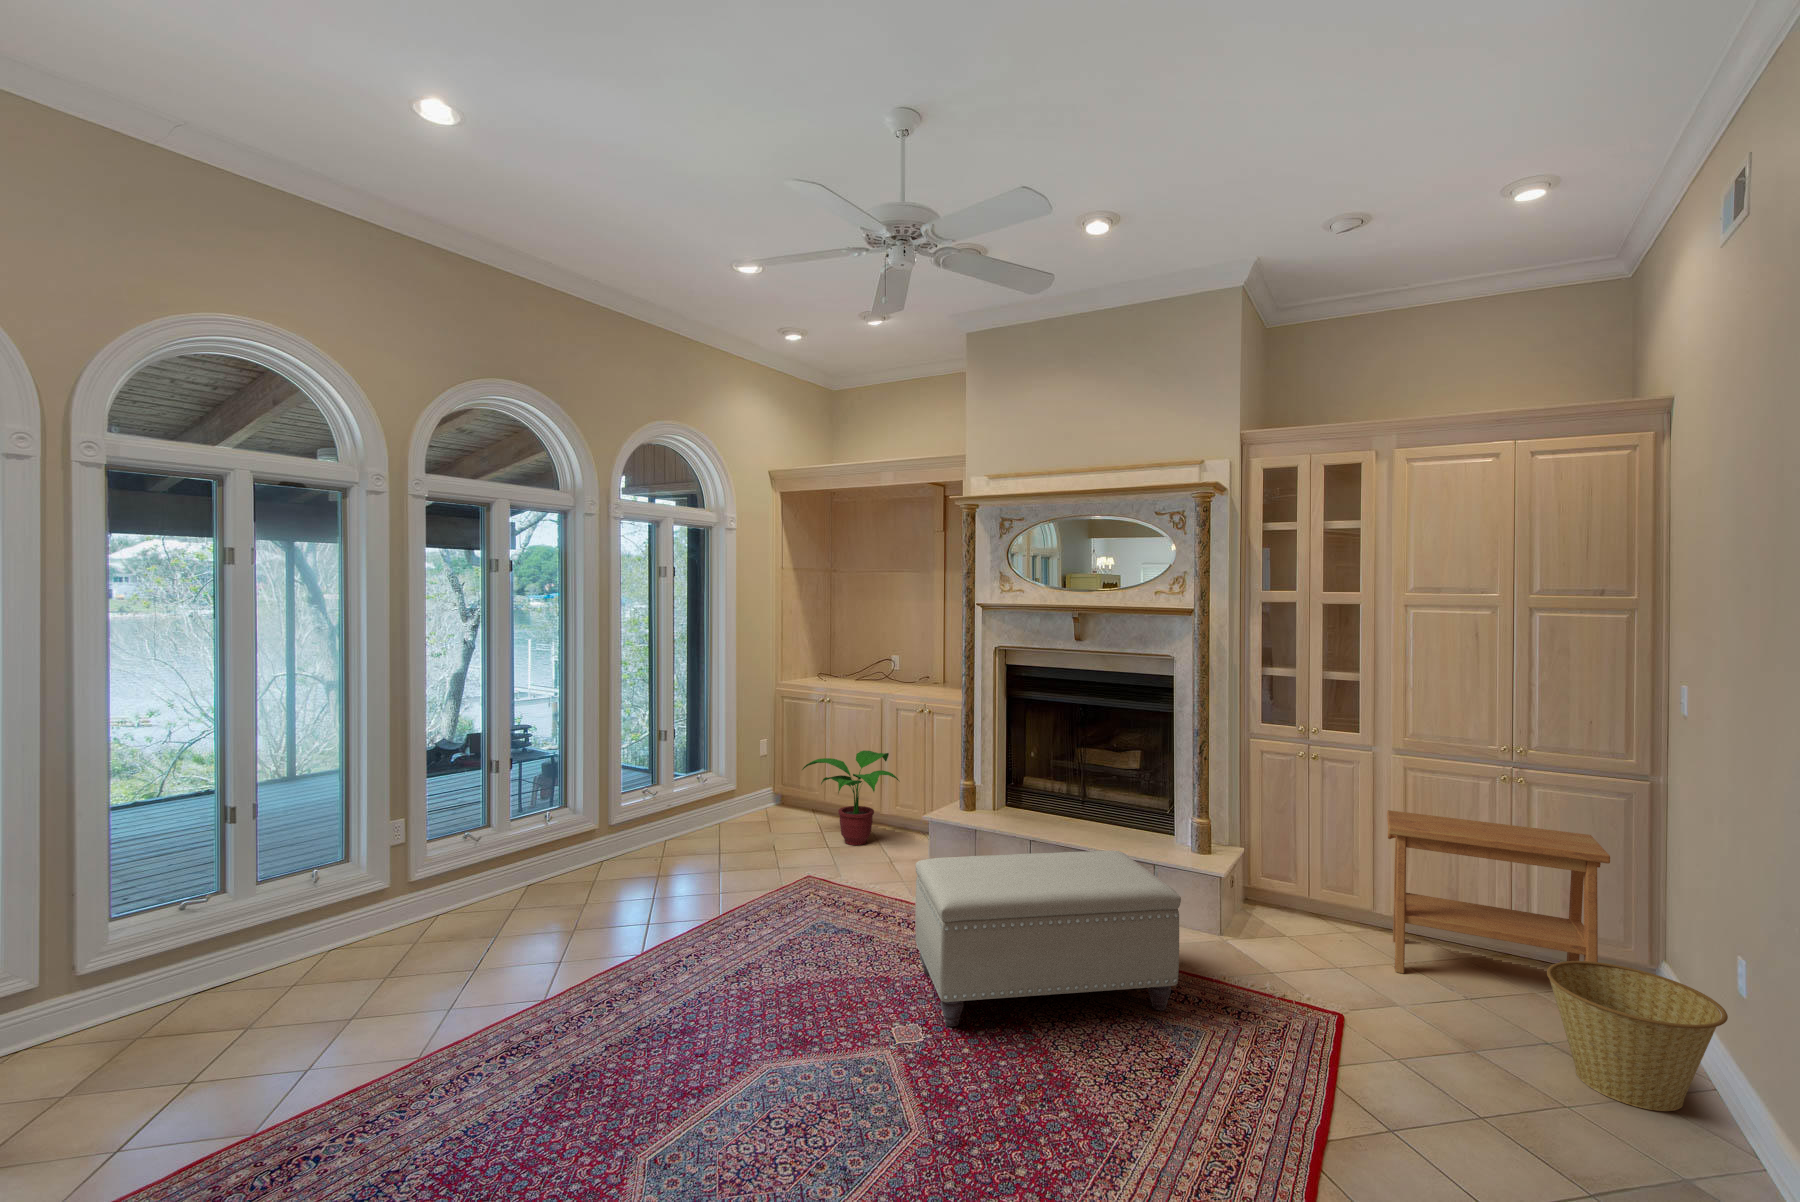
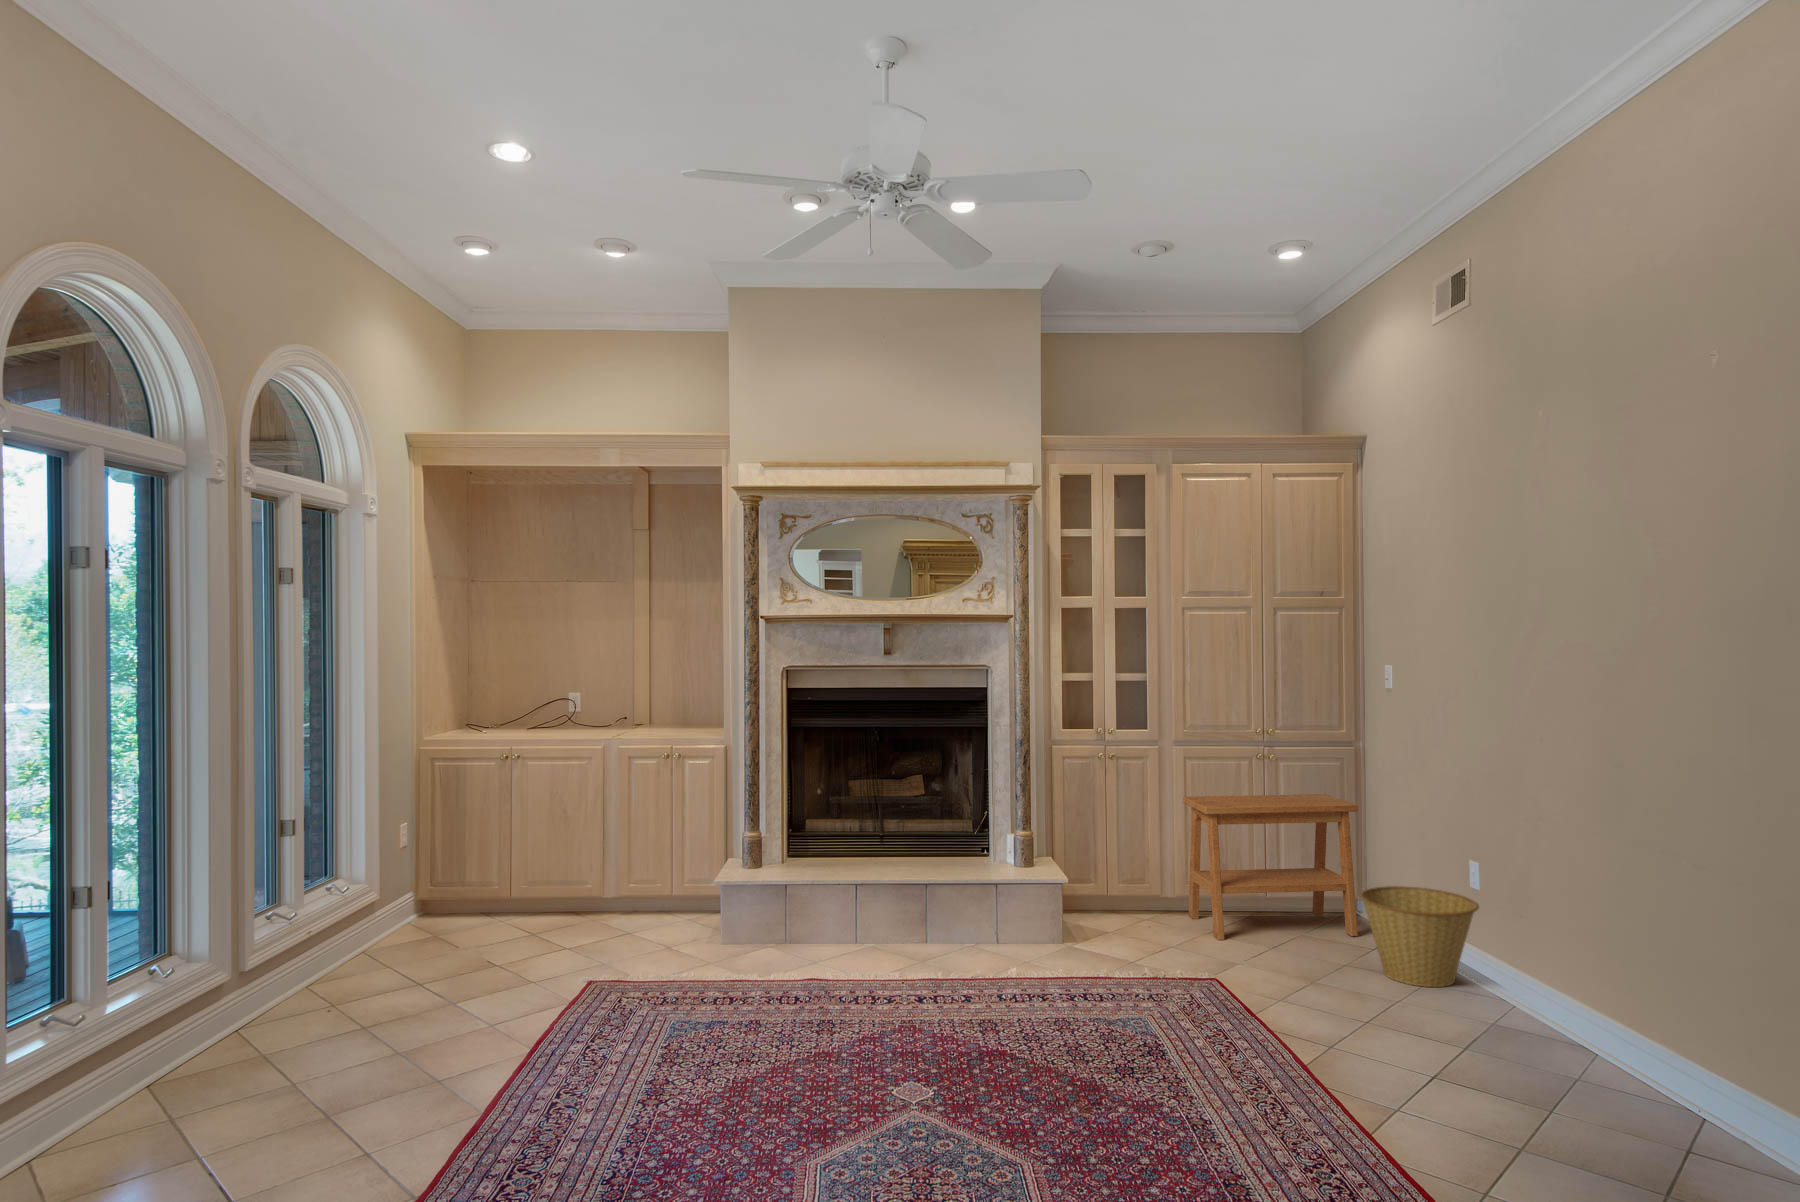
potted plant: present [802,750,899,845] -> none [512,814,650,940]
ottoman: present [915,851,1181,1027] -> none [835,866,1111,1077]

